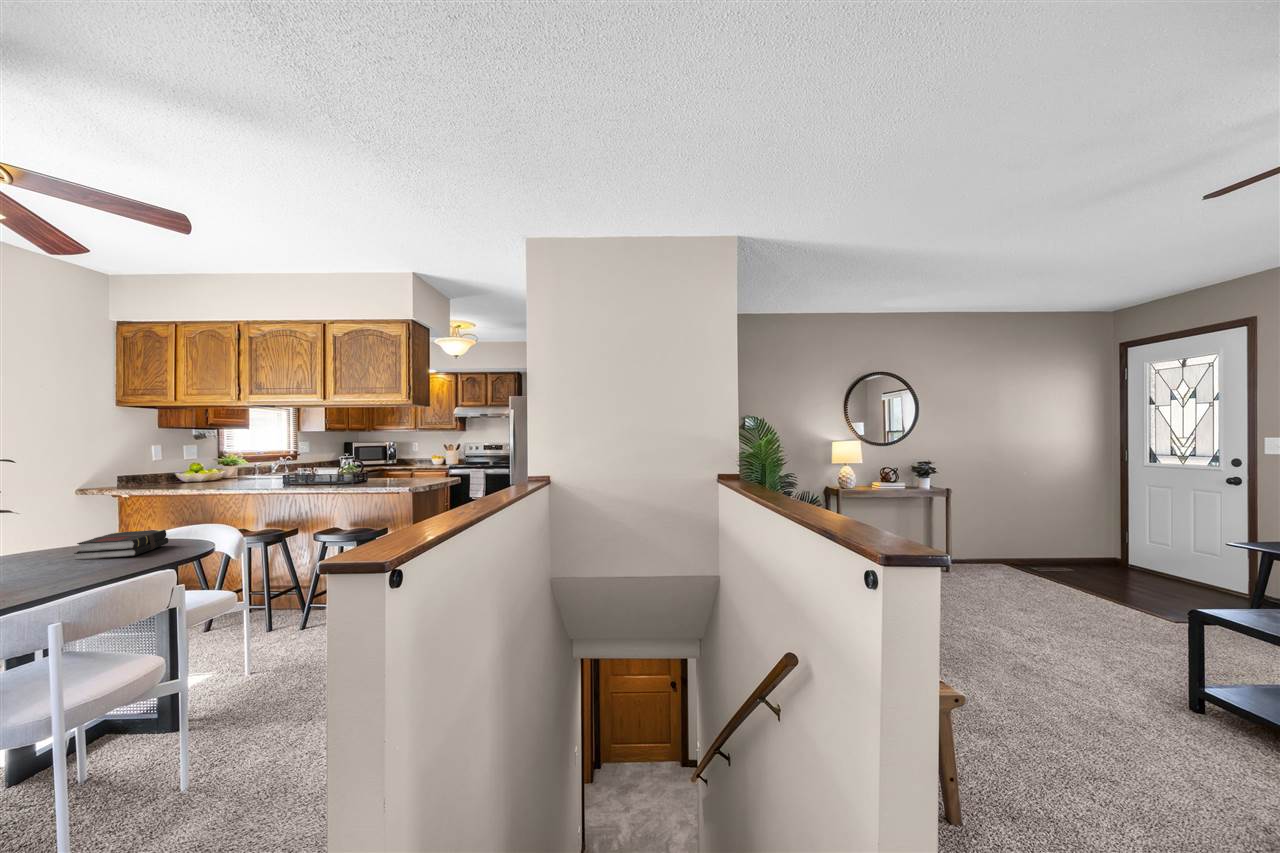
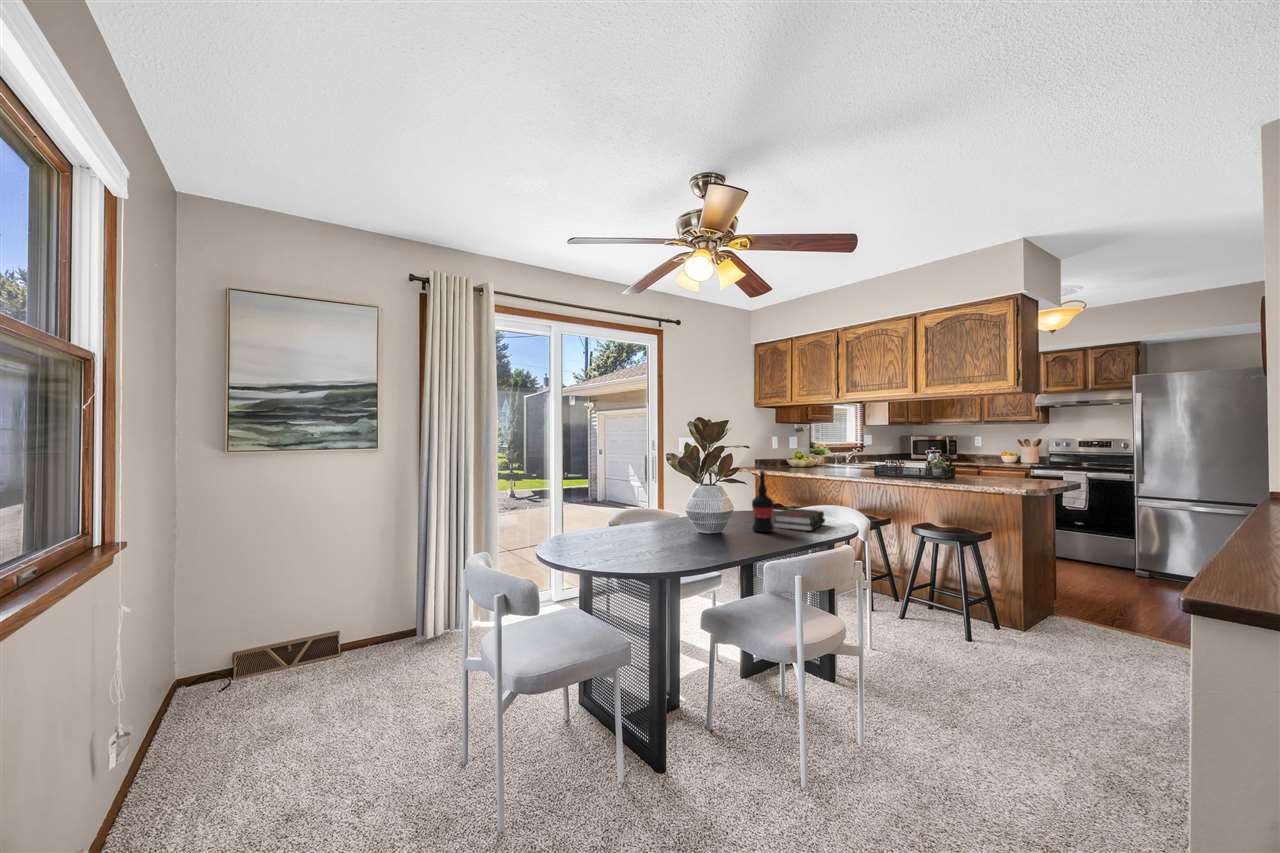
wine bottle: none [24,488,66,570] -> present [752,470,774,532]

